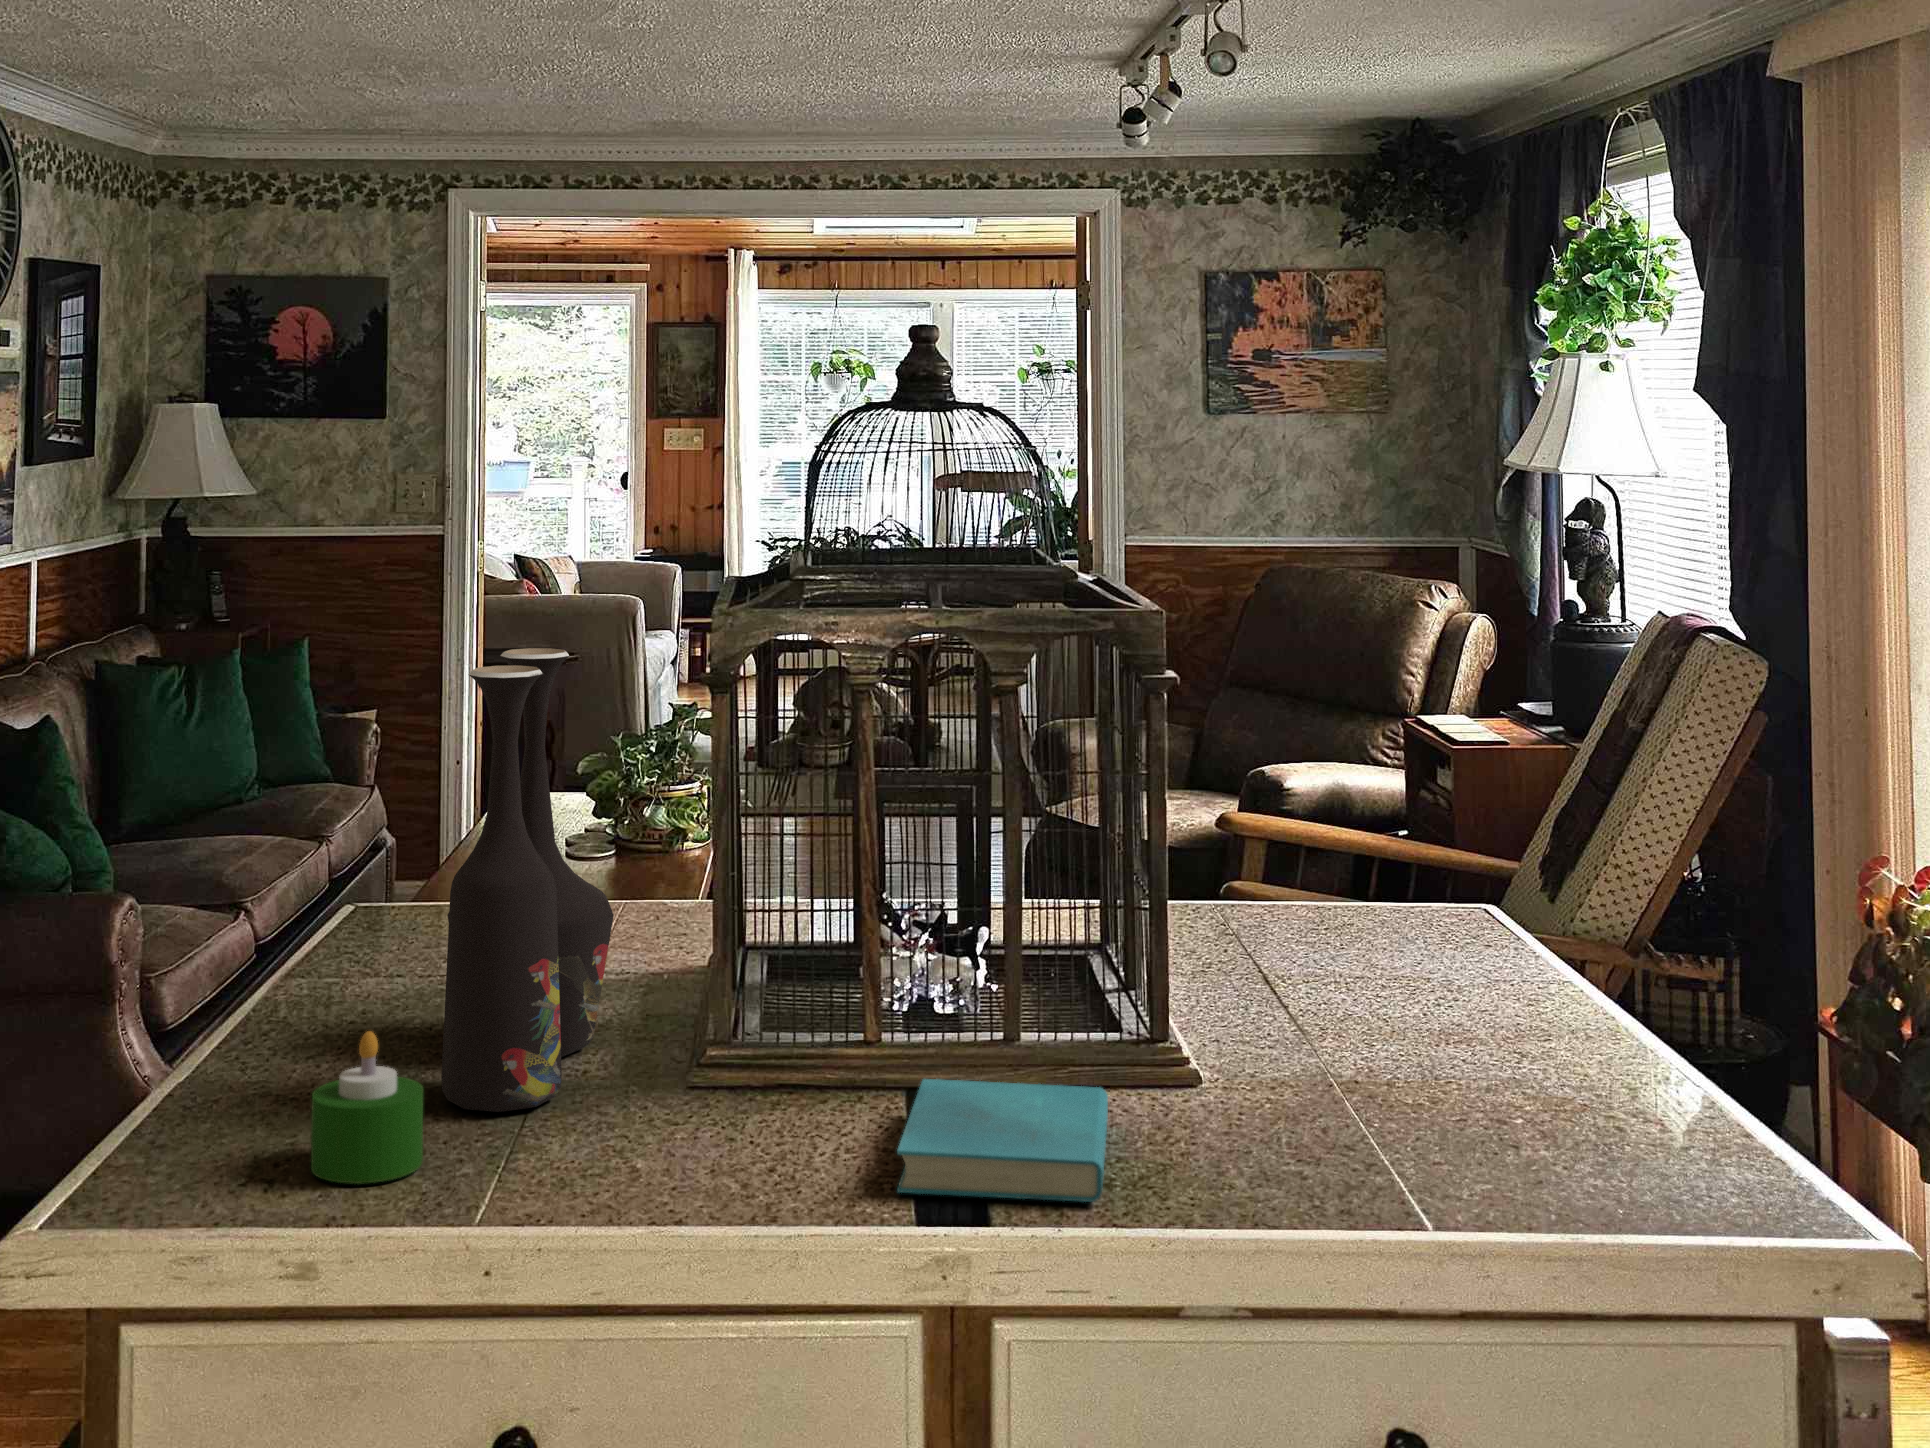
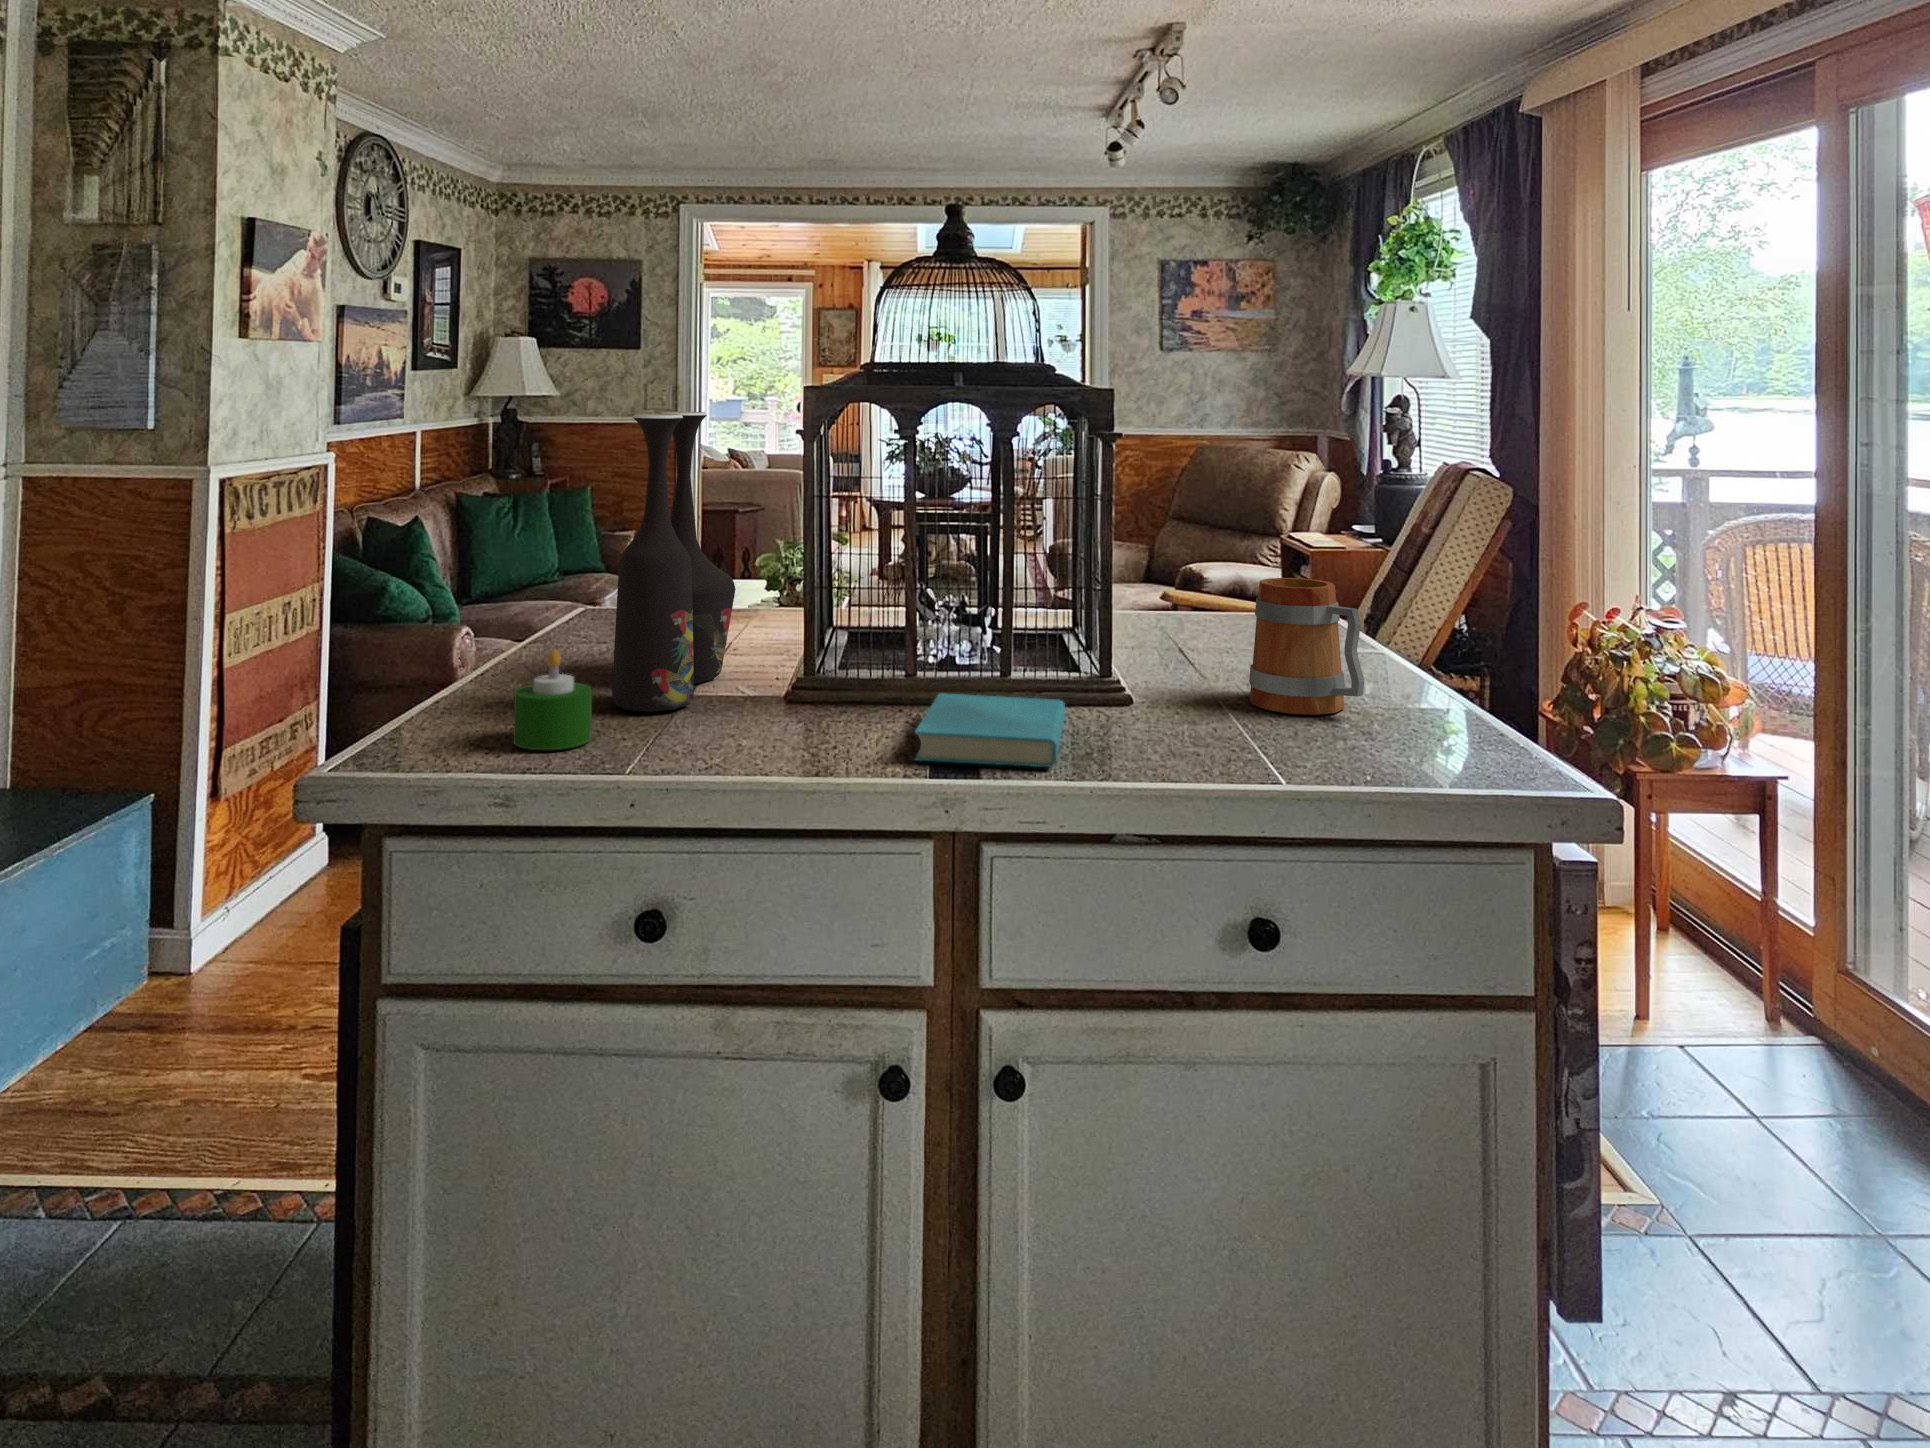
mug: none [1374,891,1542,1101] -> present [1249,578,1364,715]

